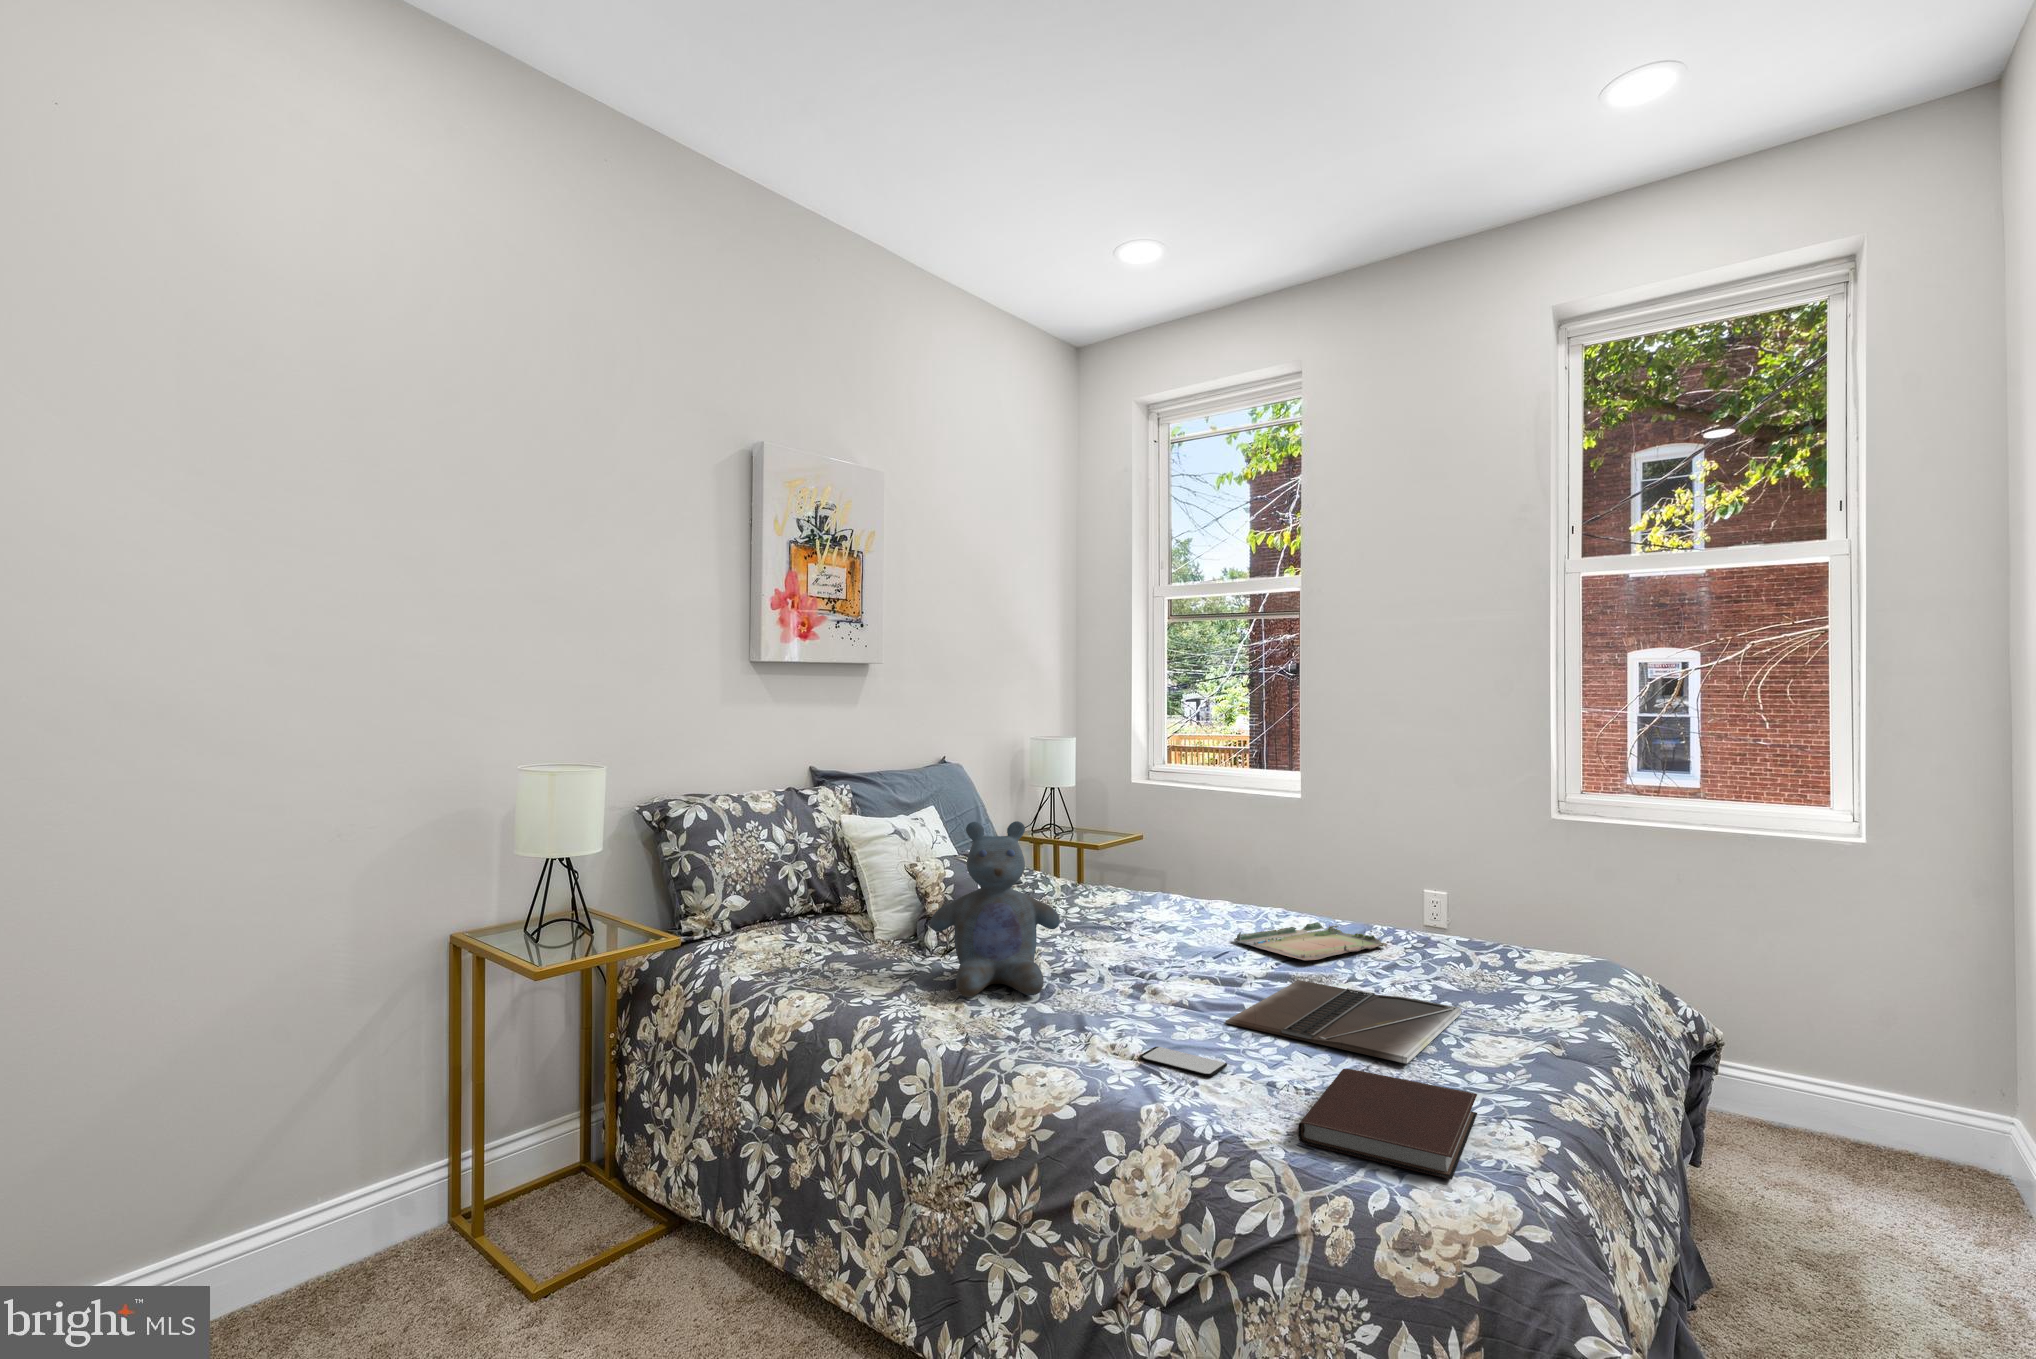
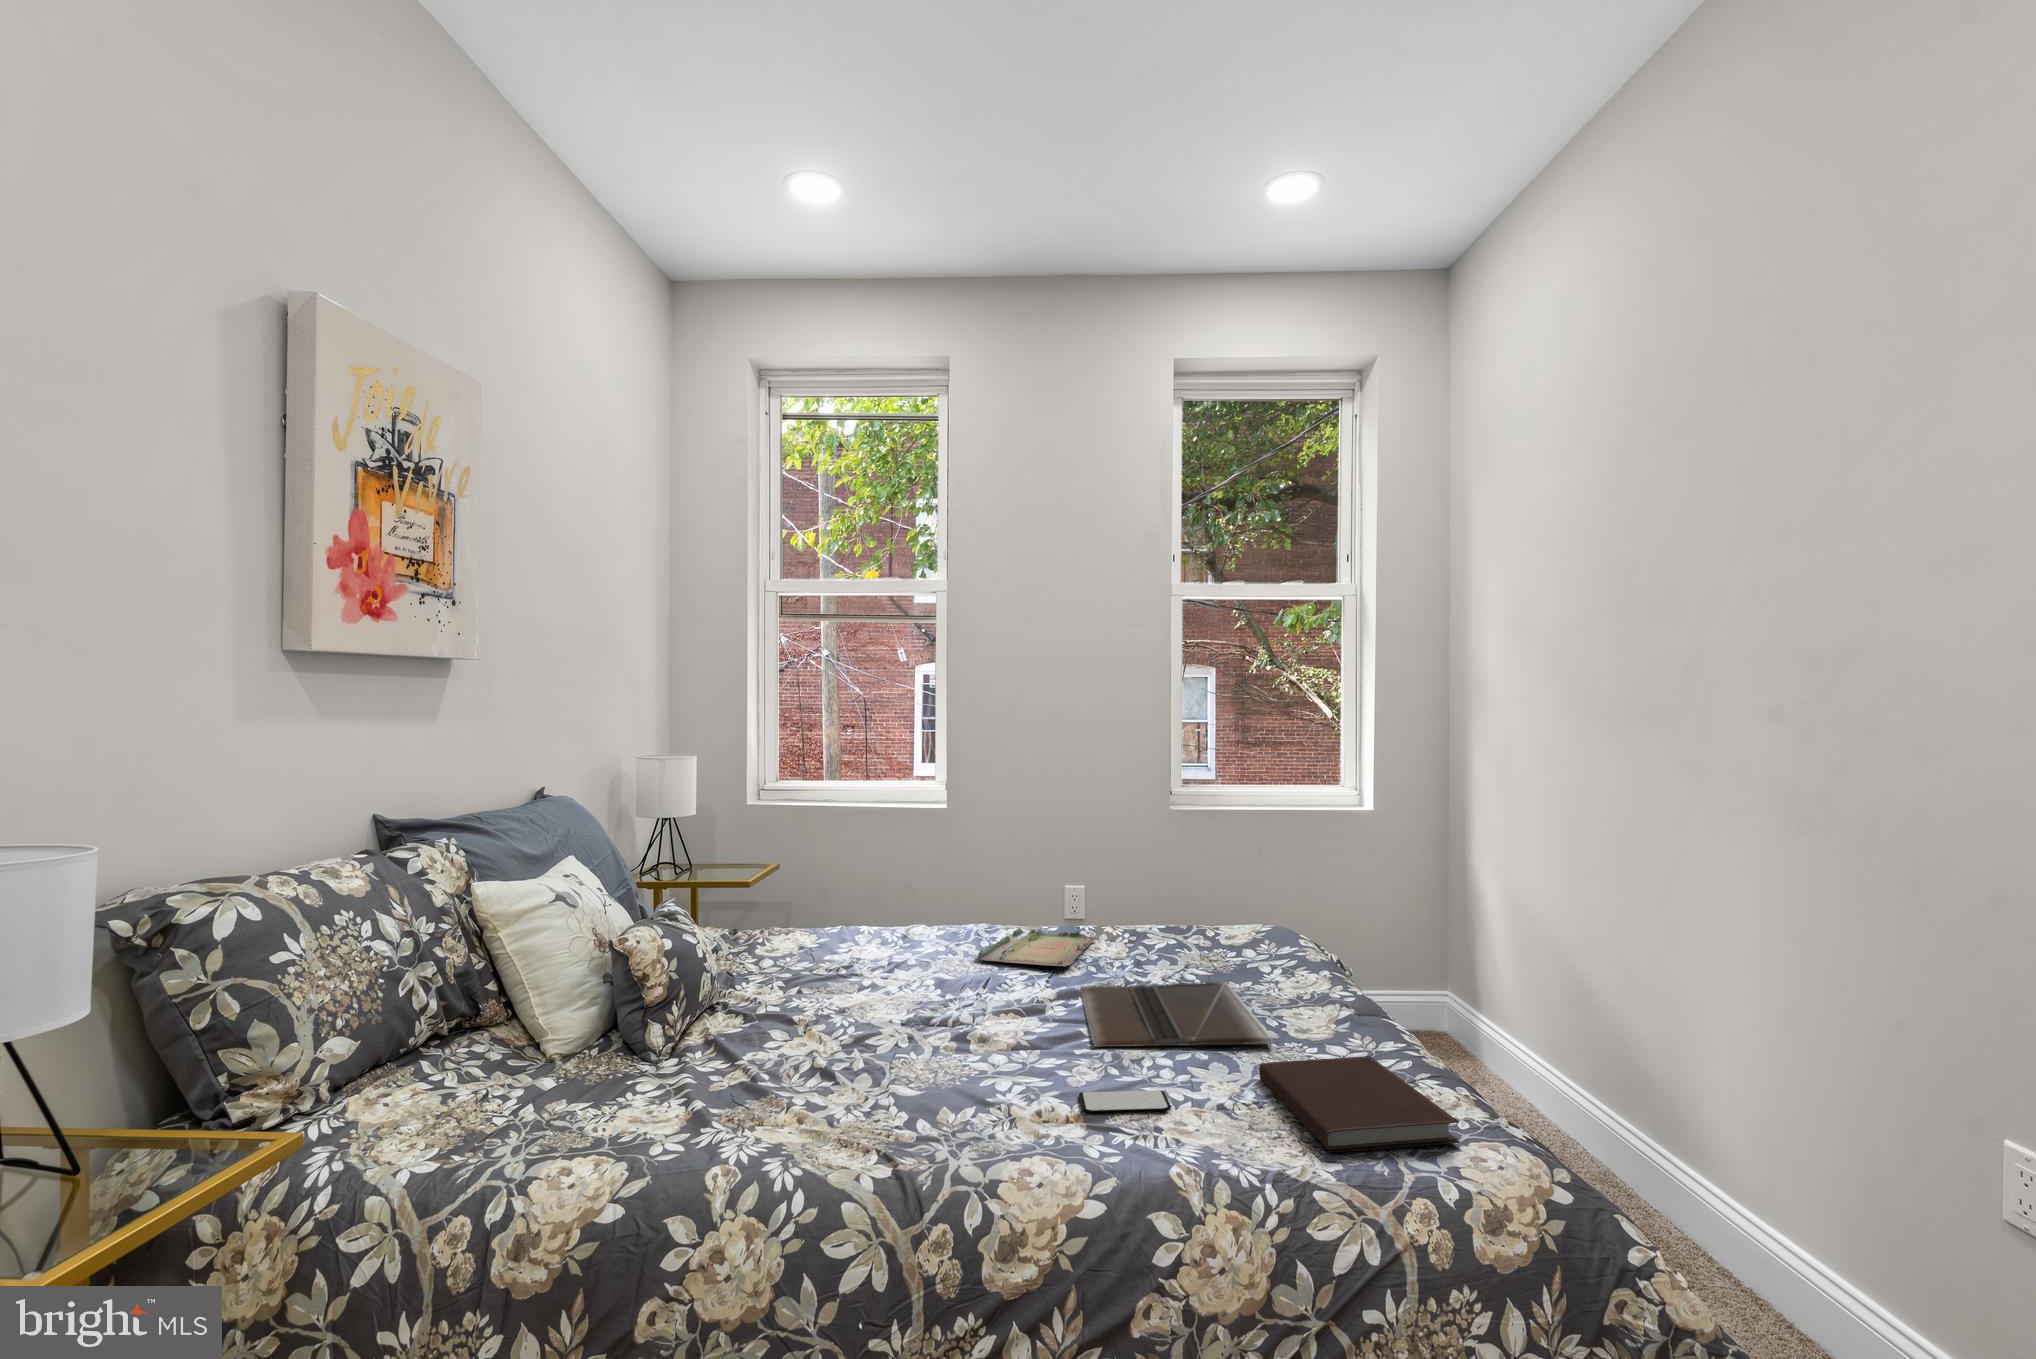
stuffed bear: present [930,821,1060,997] -> none [728,864,896,1097]

